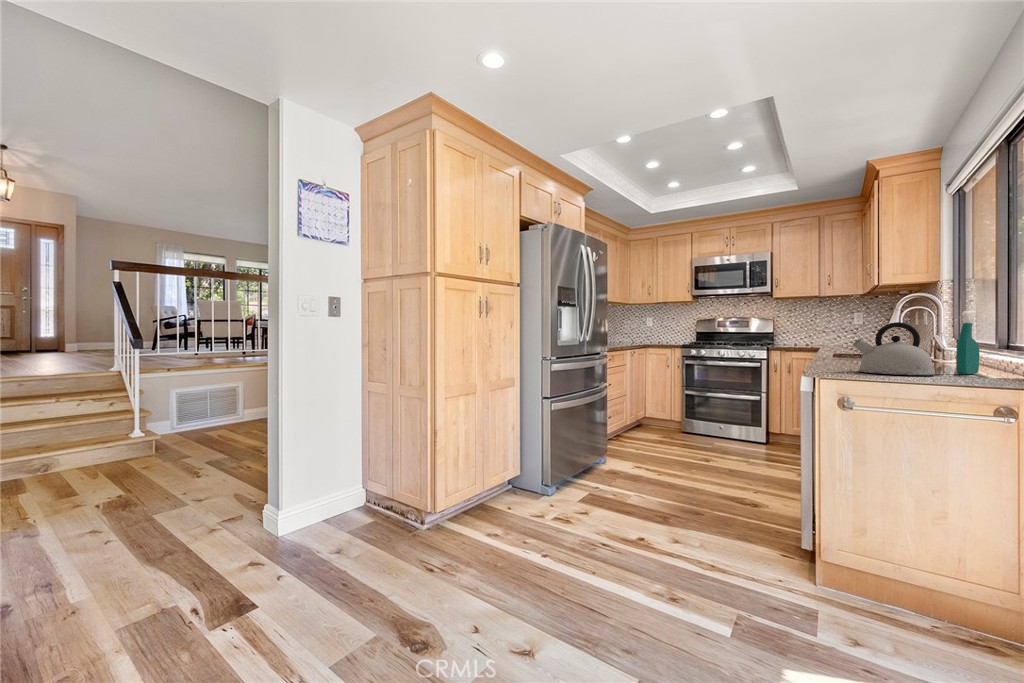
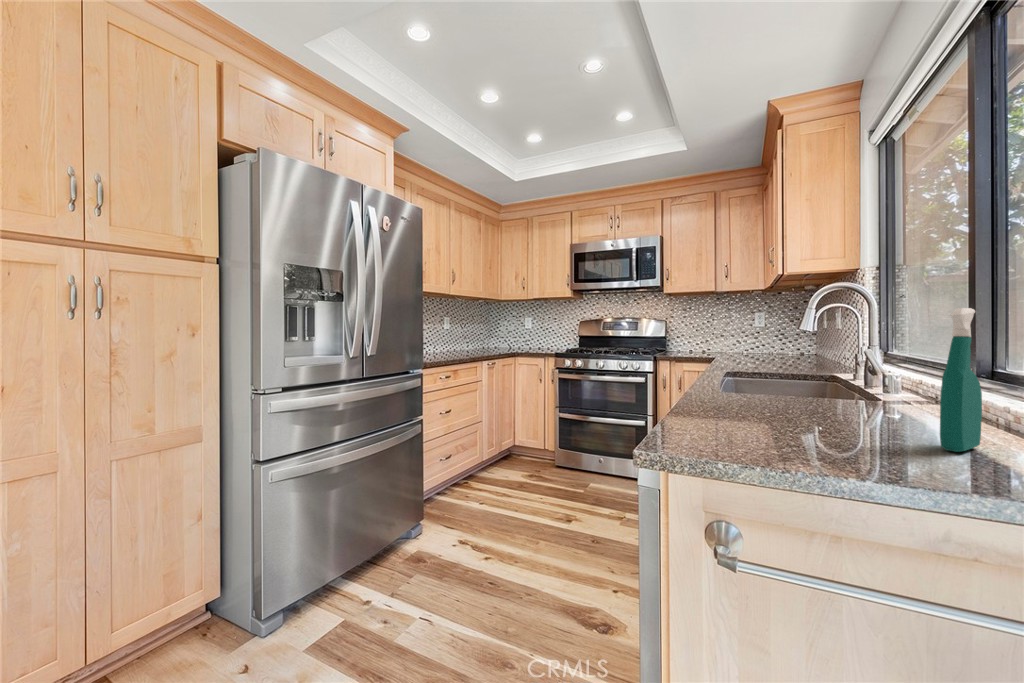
kettle: present [853,322,935,375] -> none [732,334,906,469]

